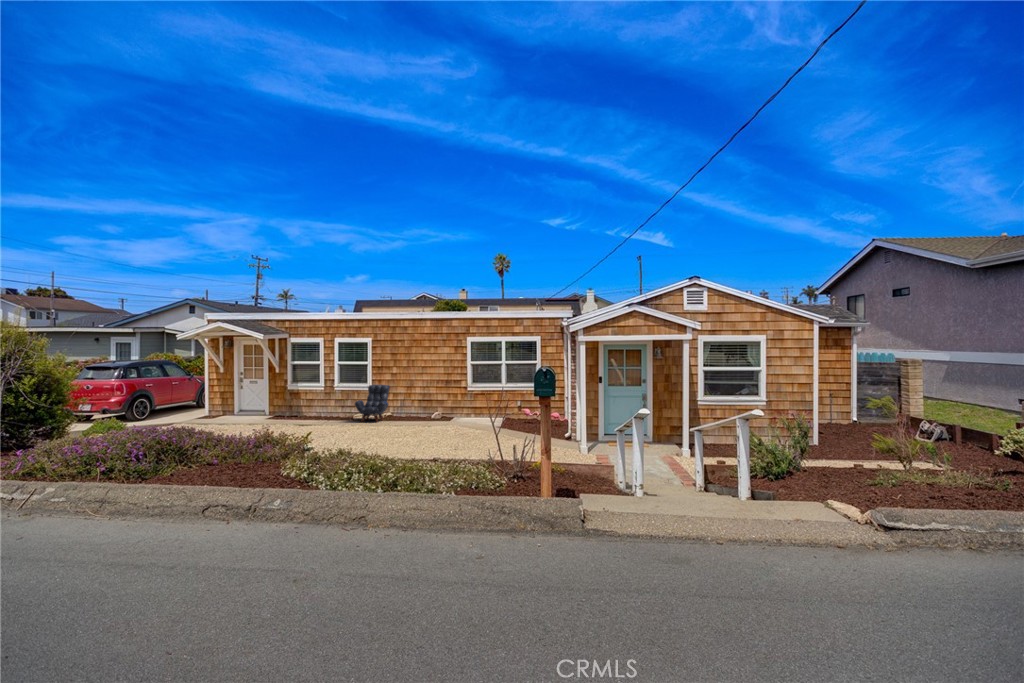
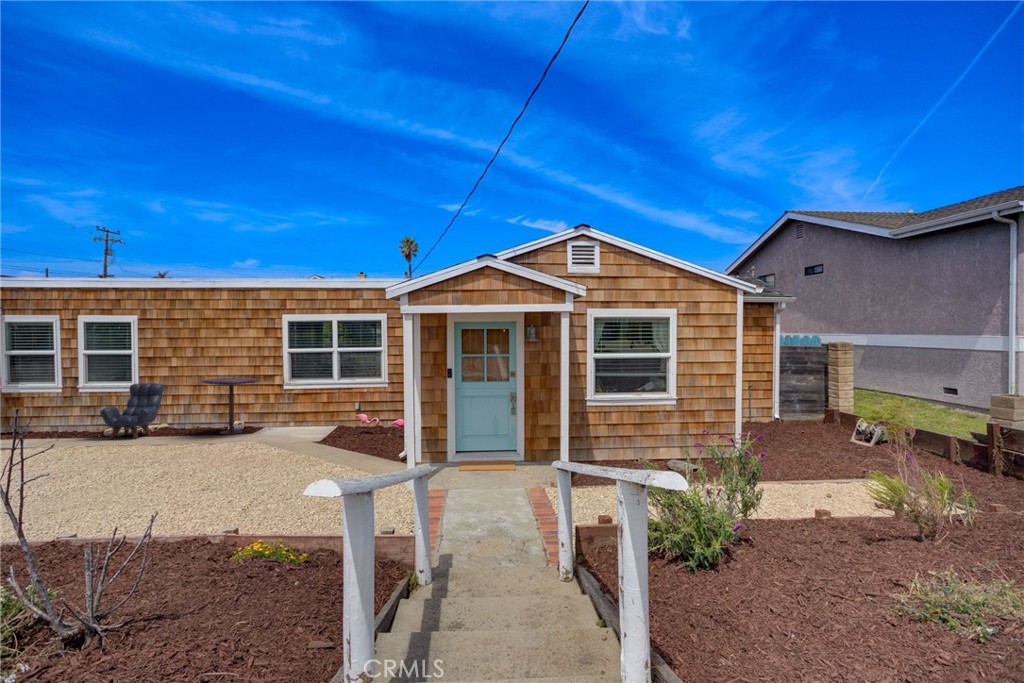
pedestal table: none [419,382,454,421] -> present [203,378,258,435]

